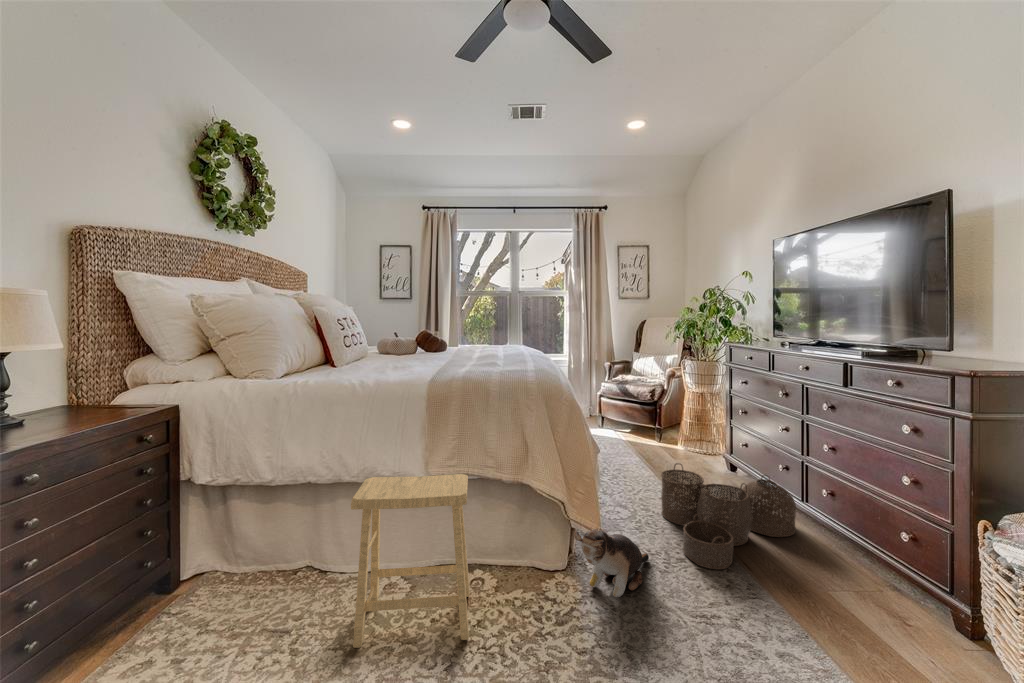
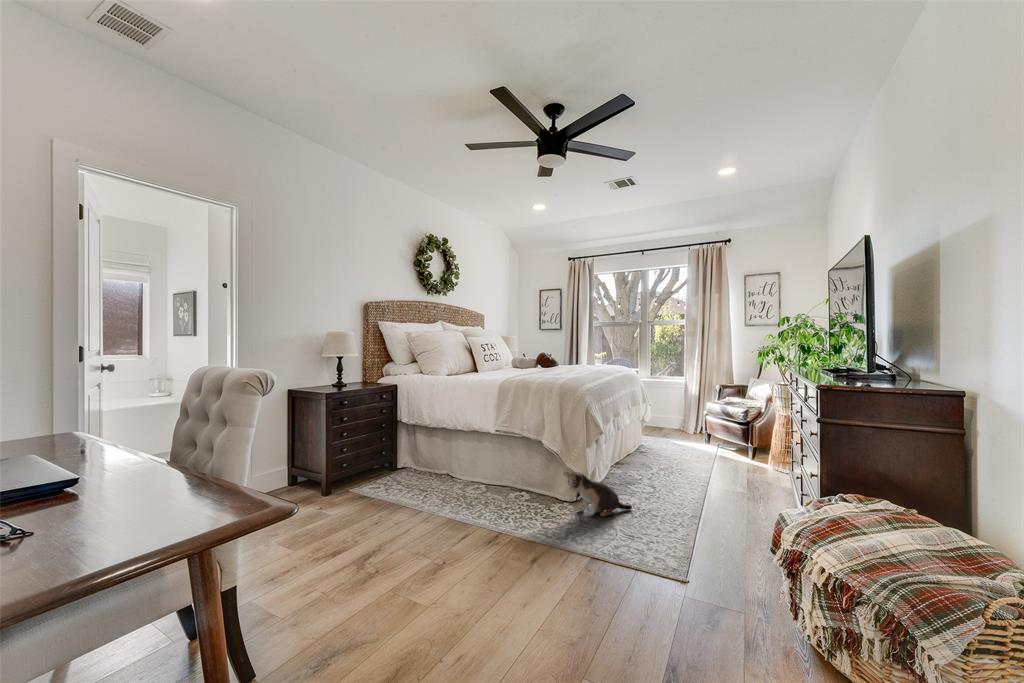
woven basket: present [661,463,796,570] -> none [661,459,783,524]
footstool: present [351,474,470,648] -> none [449,425,513,510]

